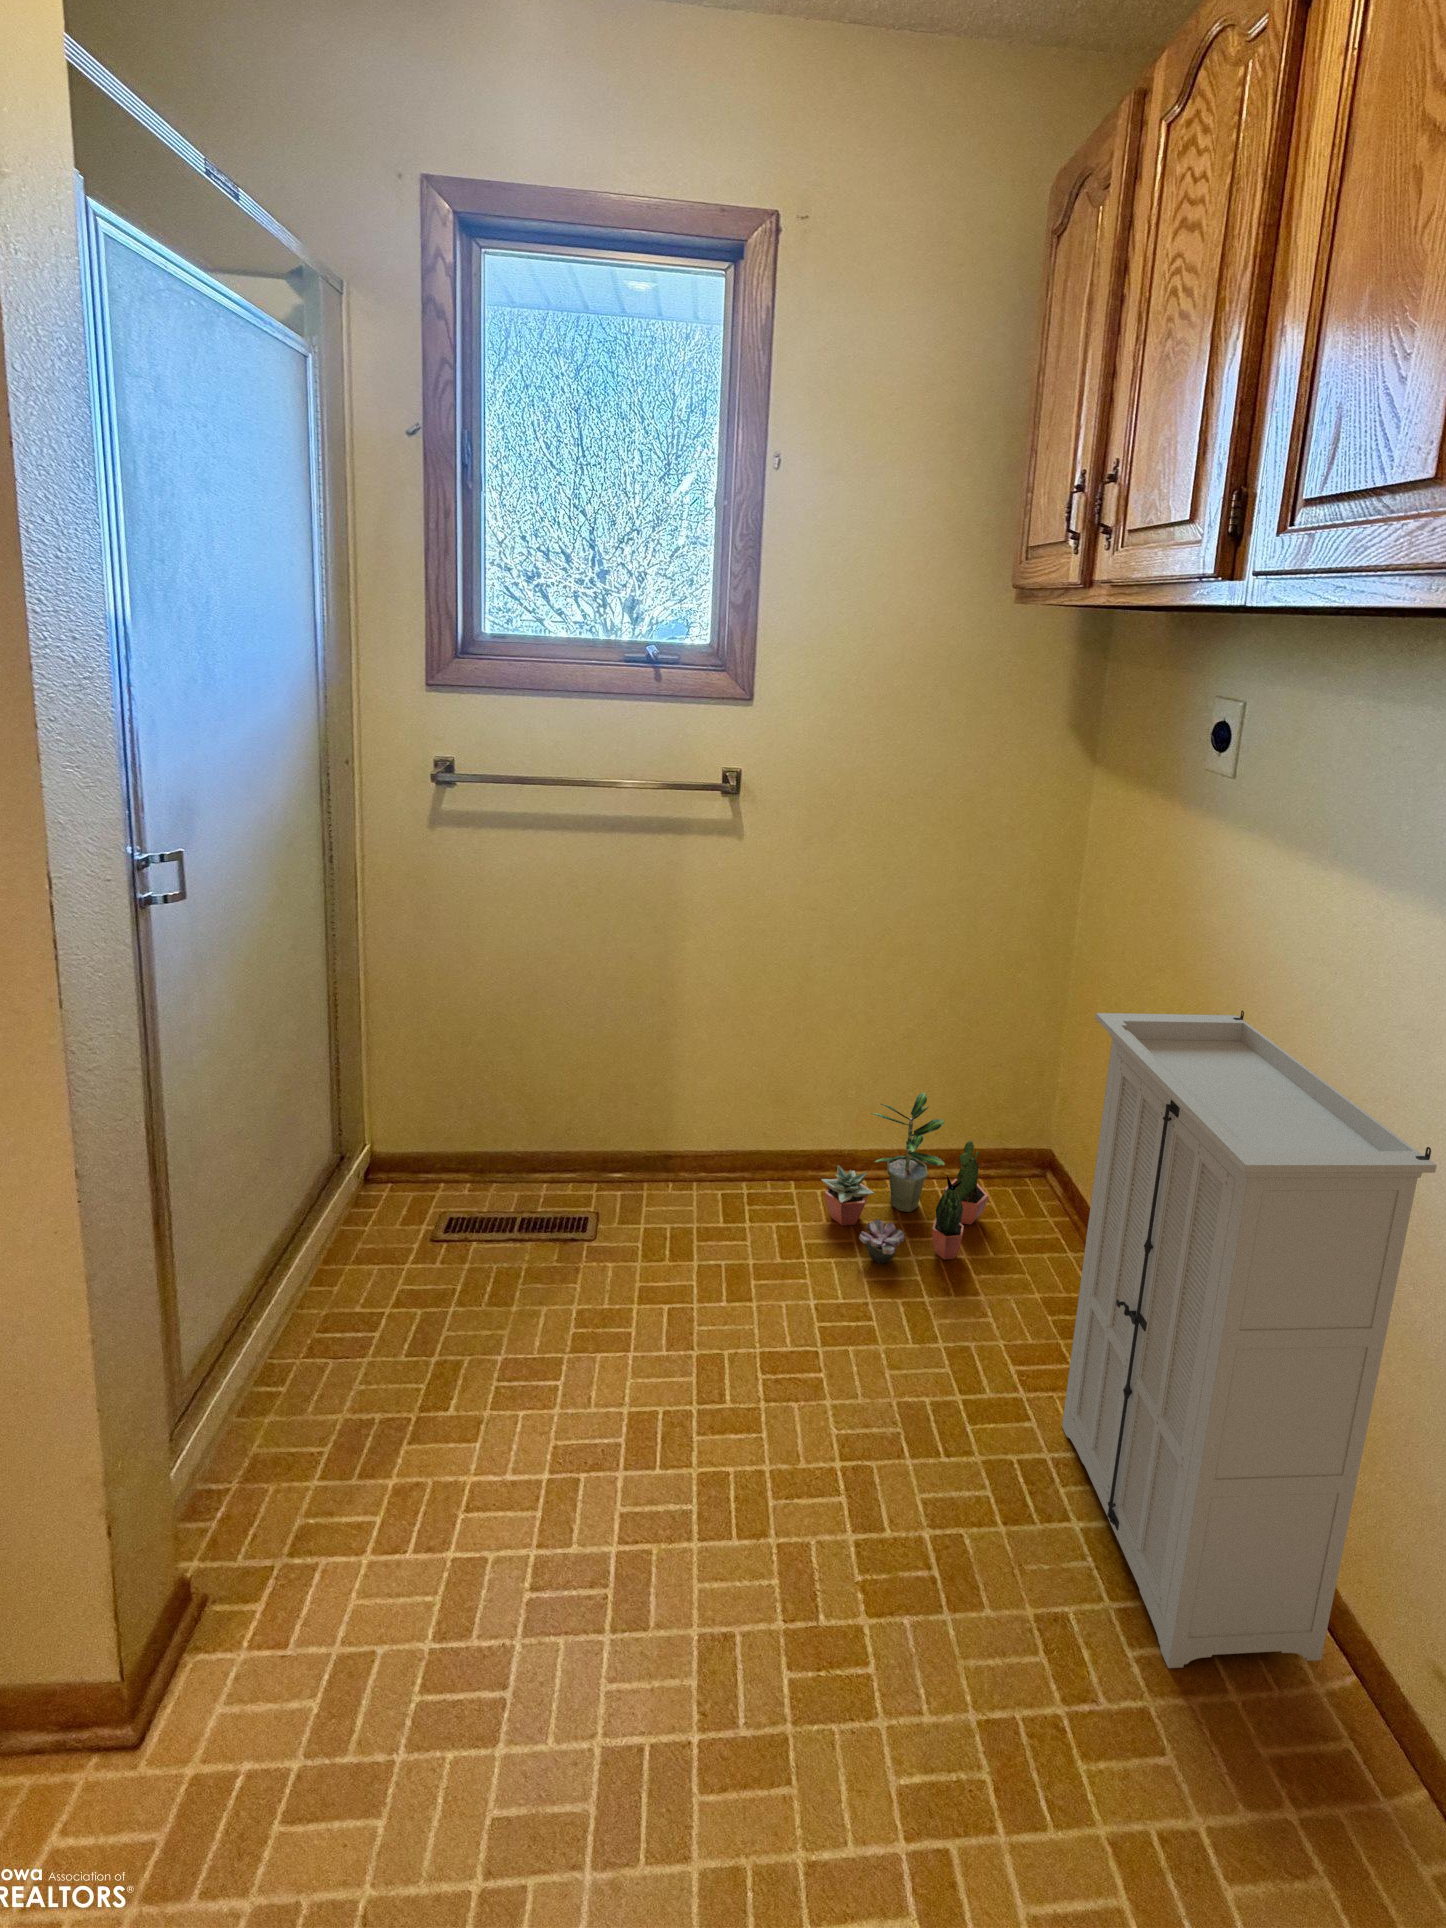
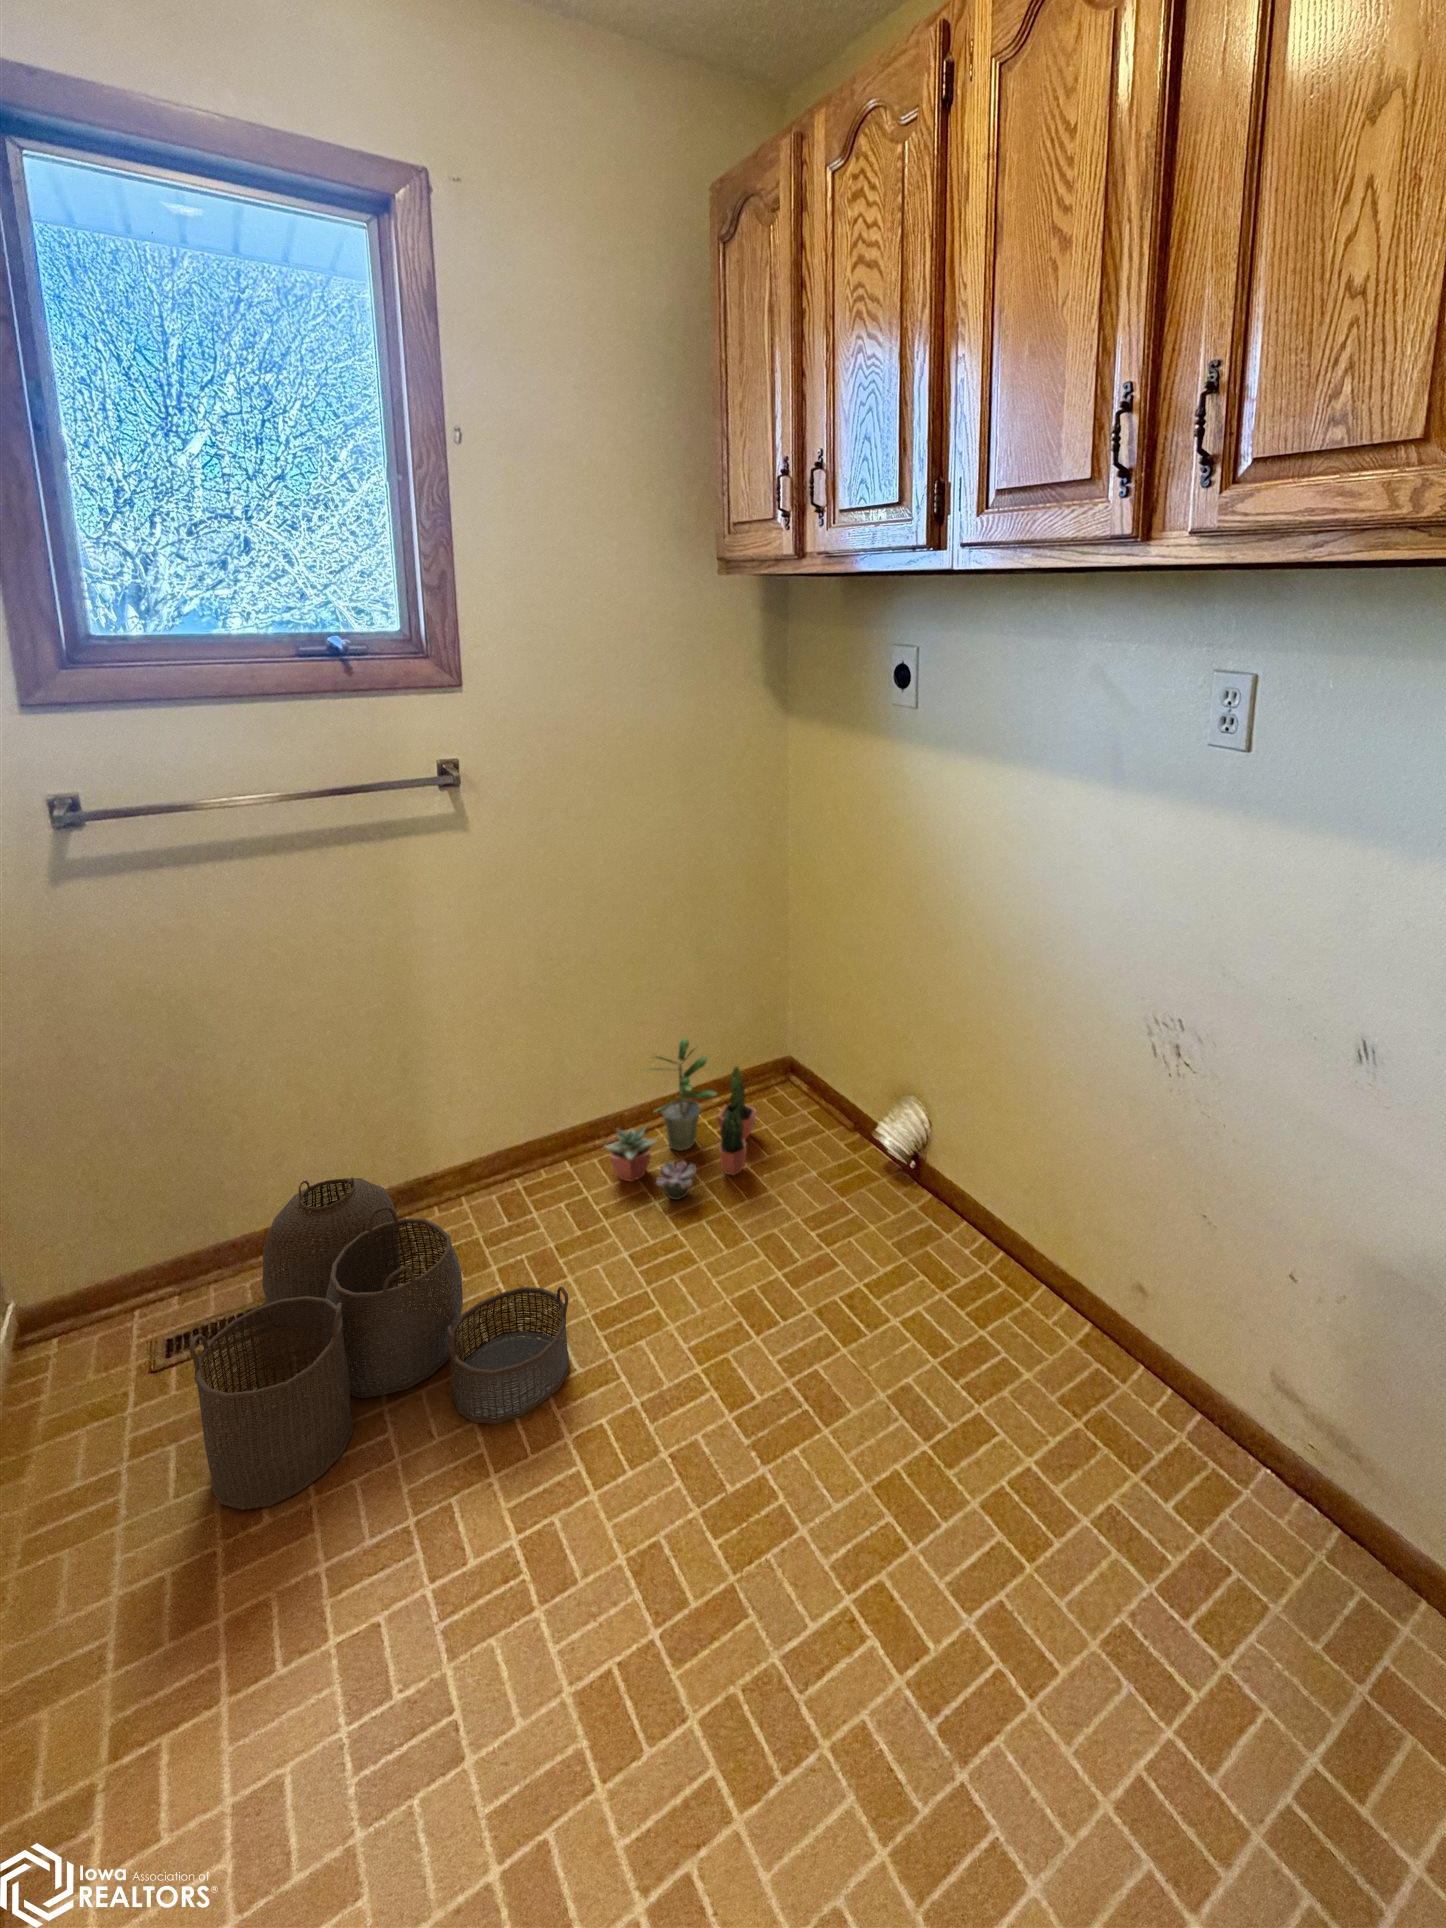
storage cabinet: present [1062,1011,1437,1668] -> none [858,887,1105,1380]
woven basket: none [431,1123,728,1423] -> present [189,1177,569,1510]

